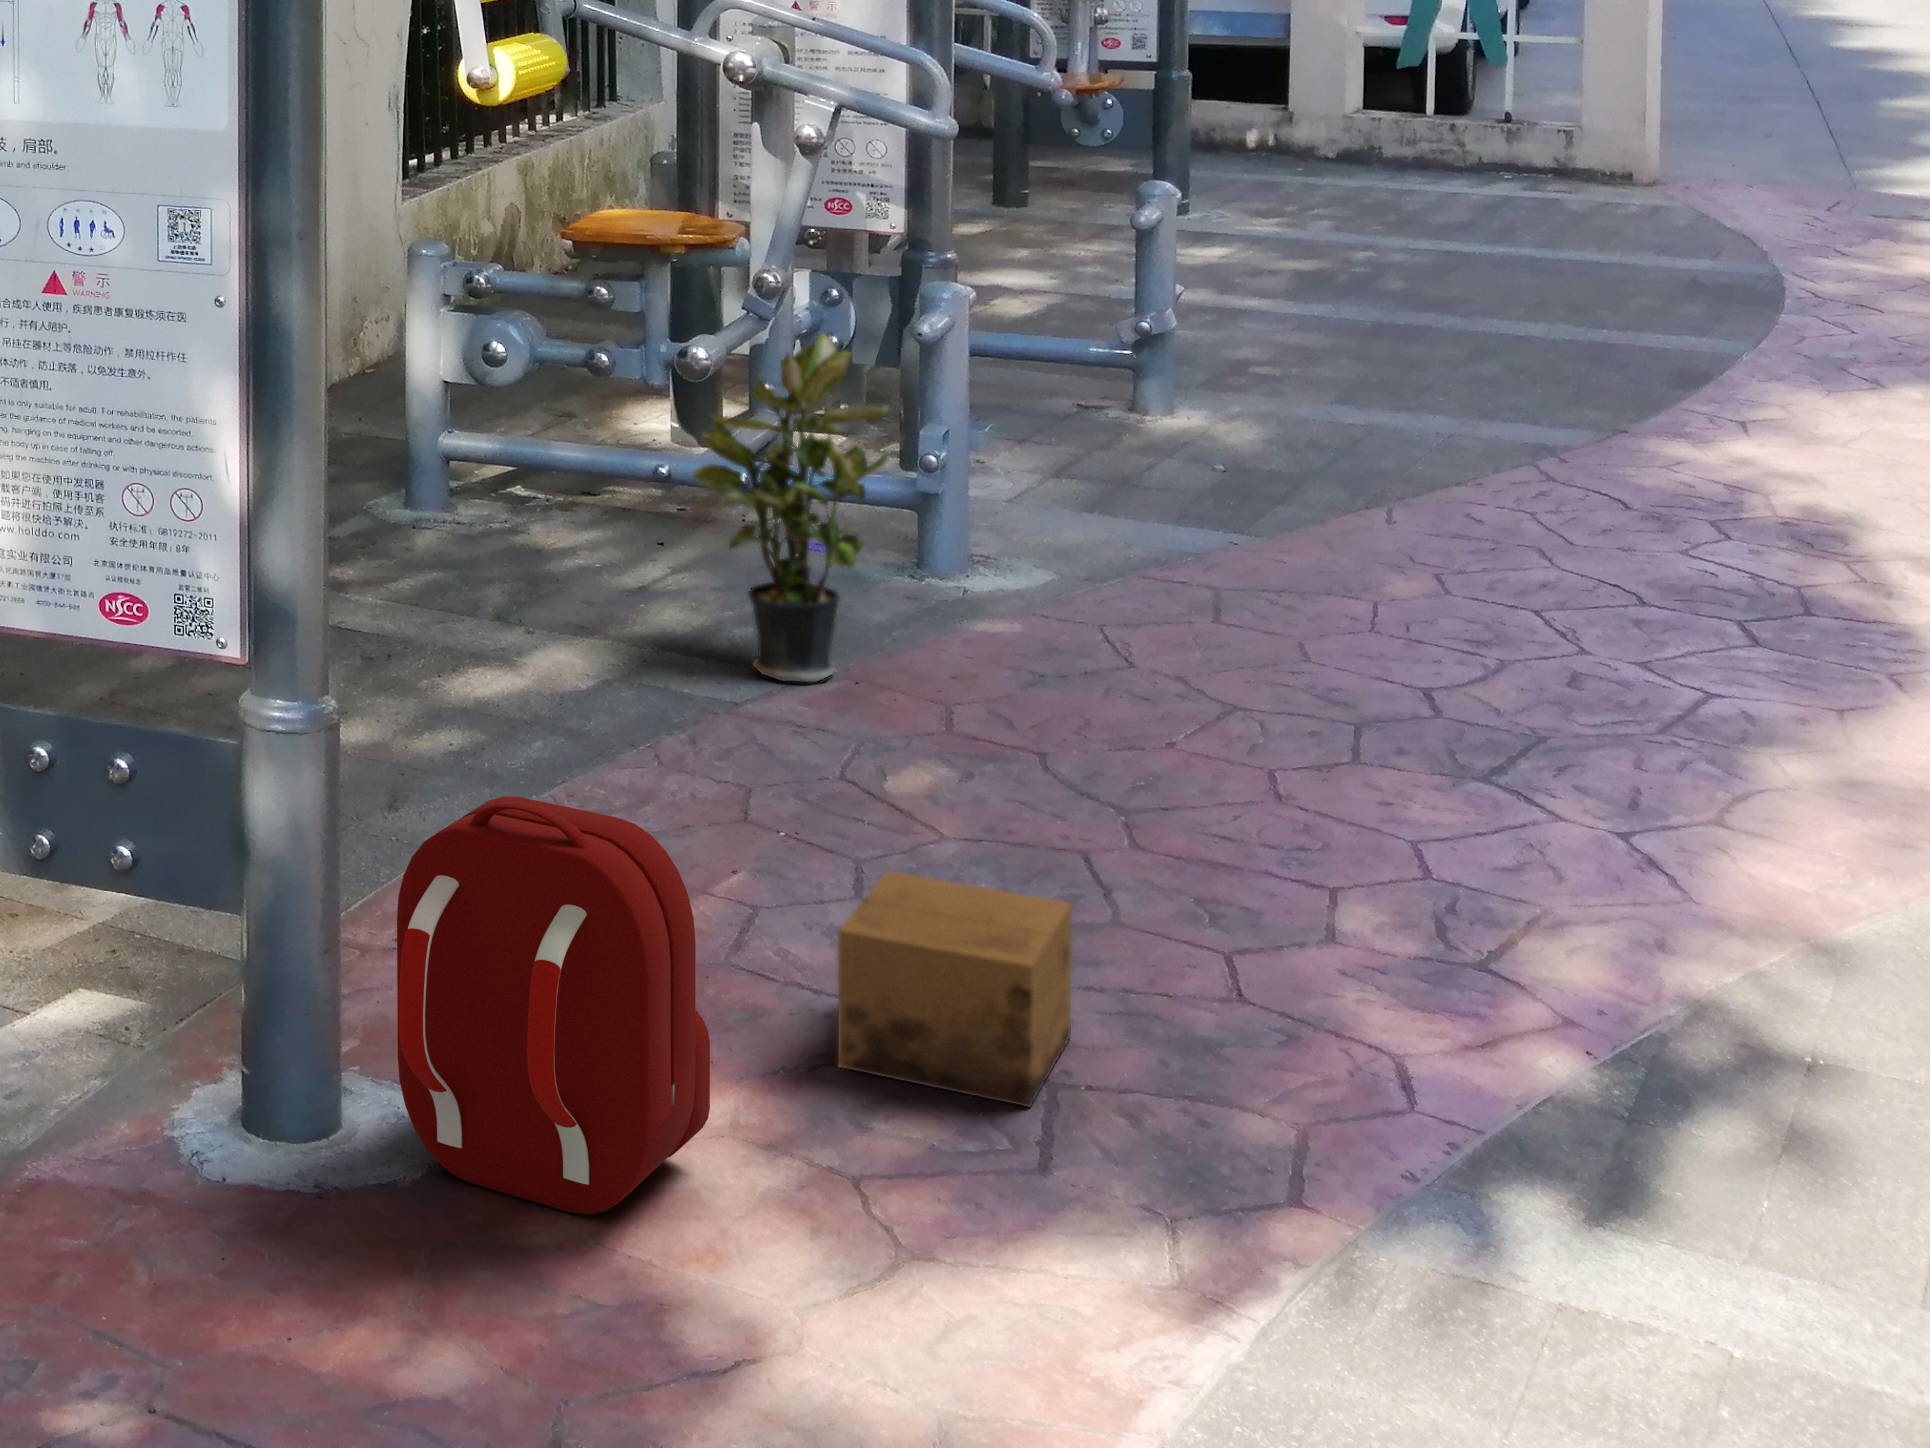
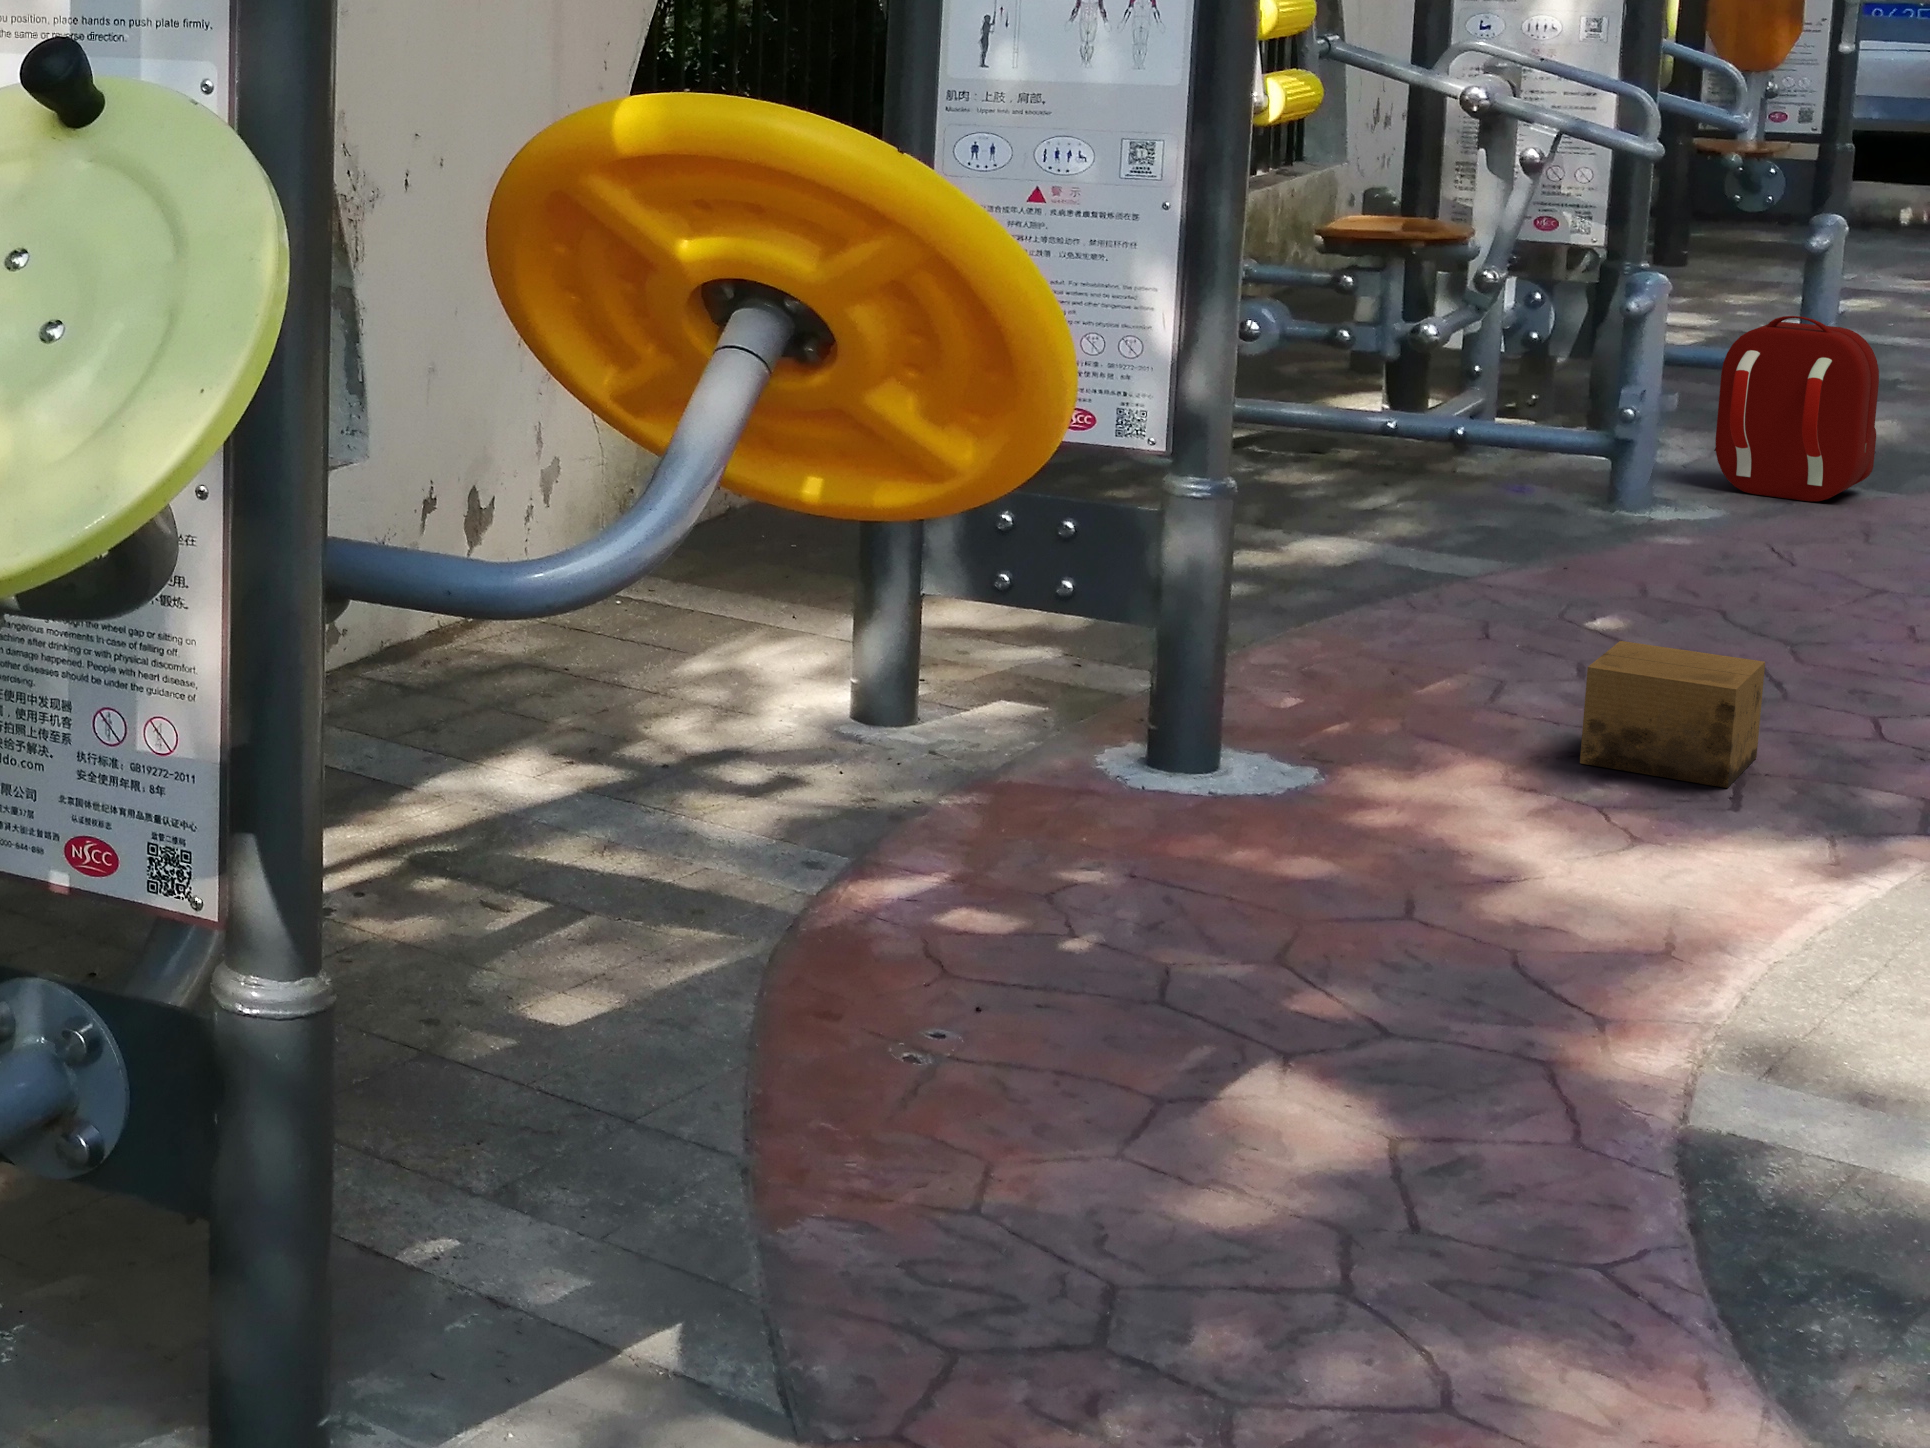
potted plant: present [693,334,889,682] -> none [1436,297,1608,568]
backpack: present [397,796,710,1215] -> present [1714,316,1879,501]

